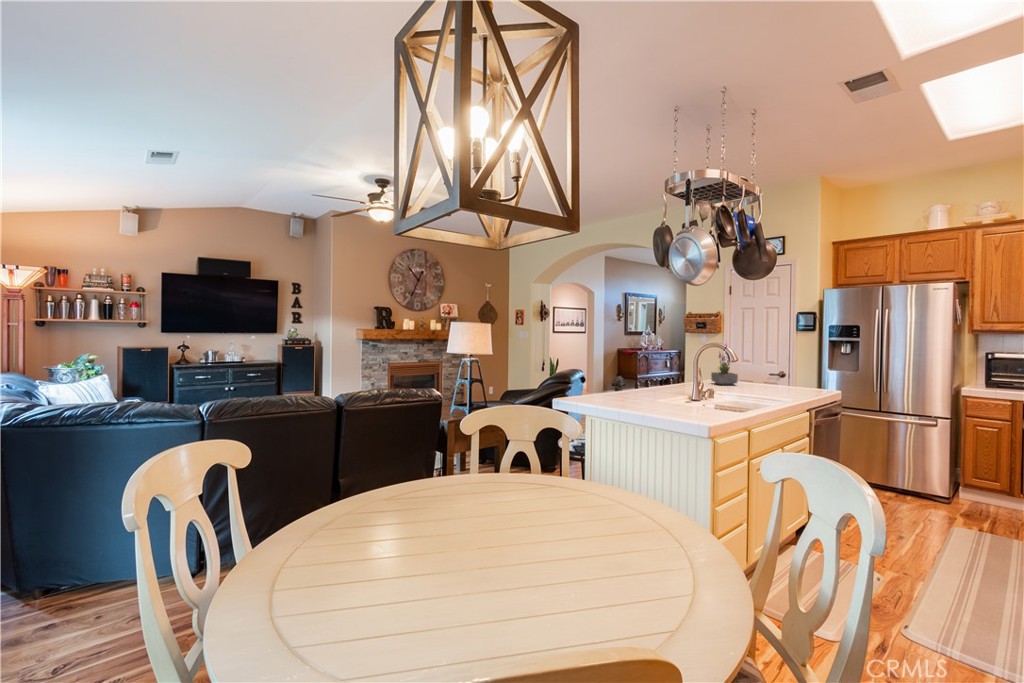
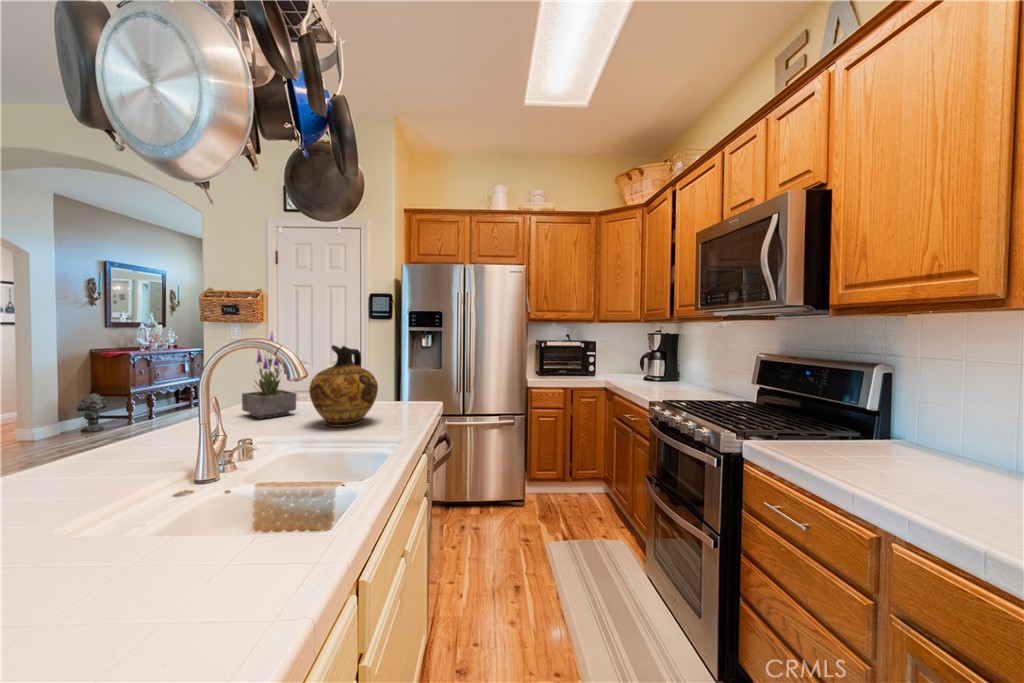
ceramic jug: none [743,350,780,391] -> present [309,345,378,427]

